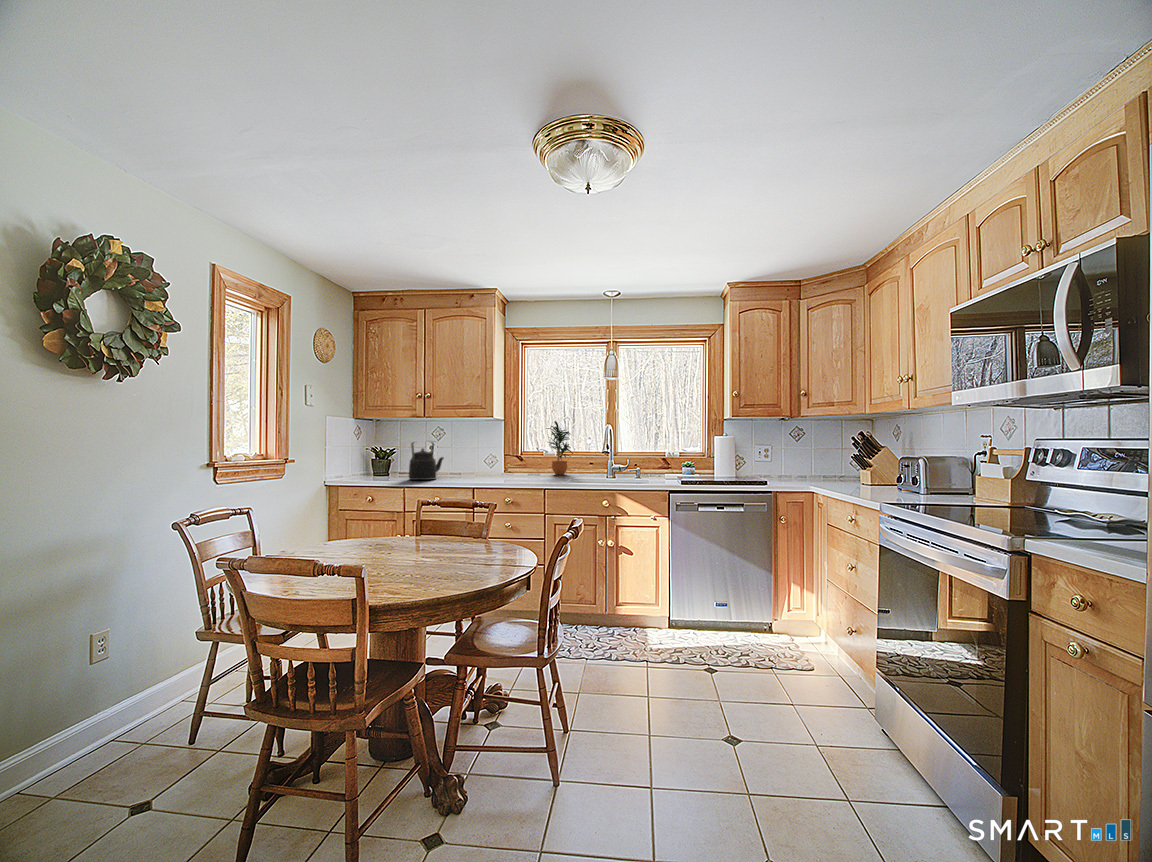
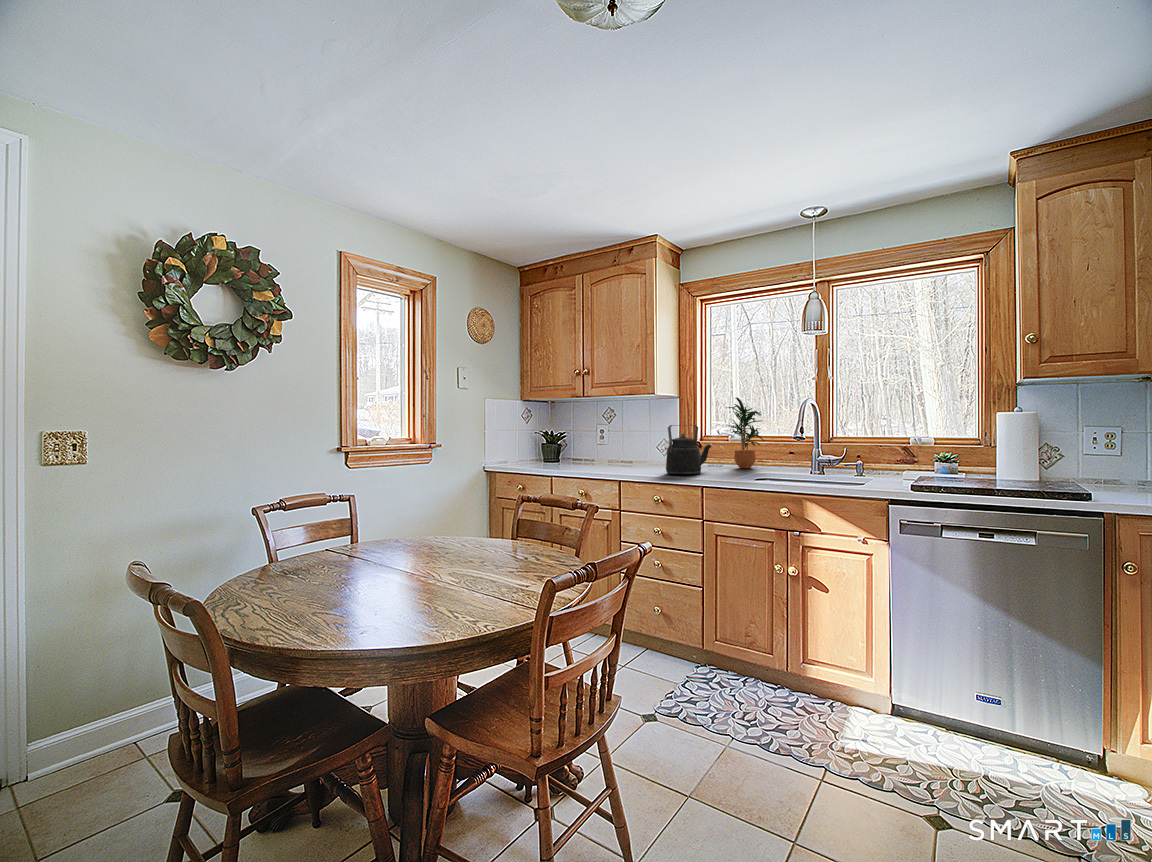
kettle: present [409,442,444,480] -> present [666,425,711,474]

